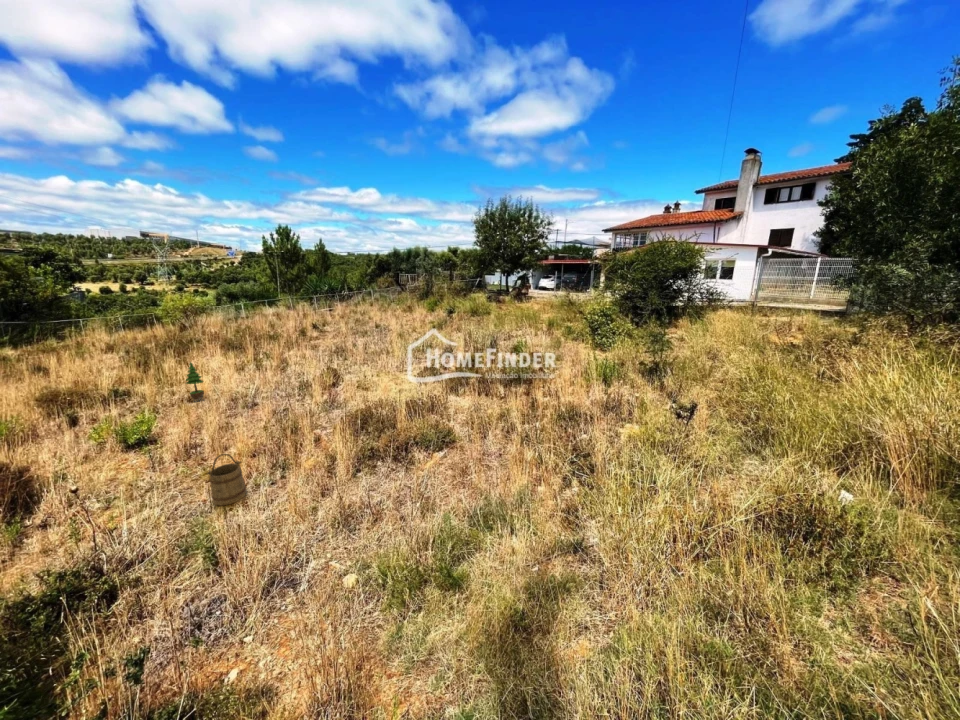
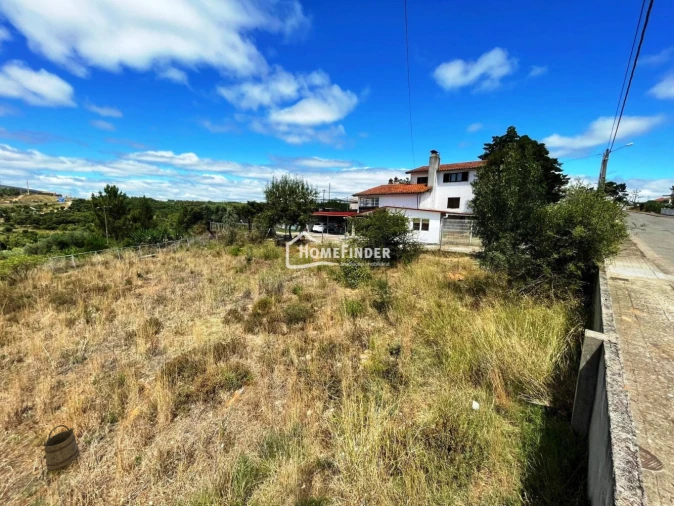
potted tree: present [186,362,204,401] -> none [15,331,35,363]

